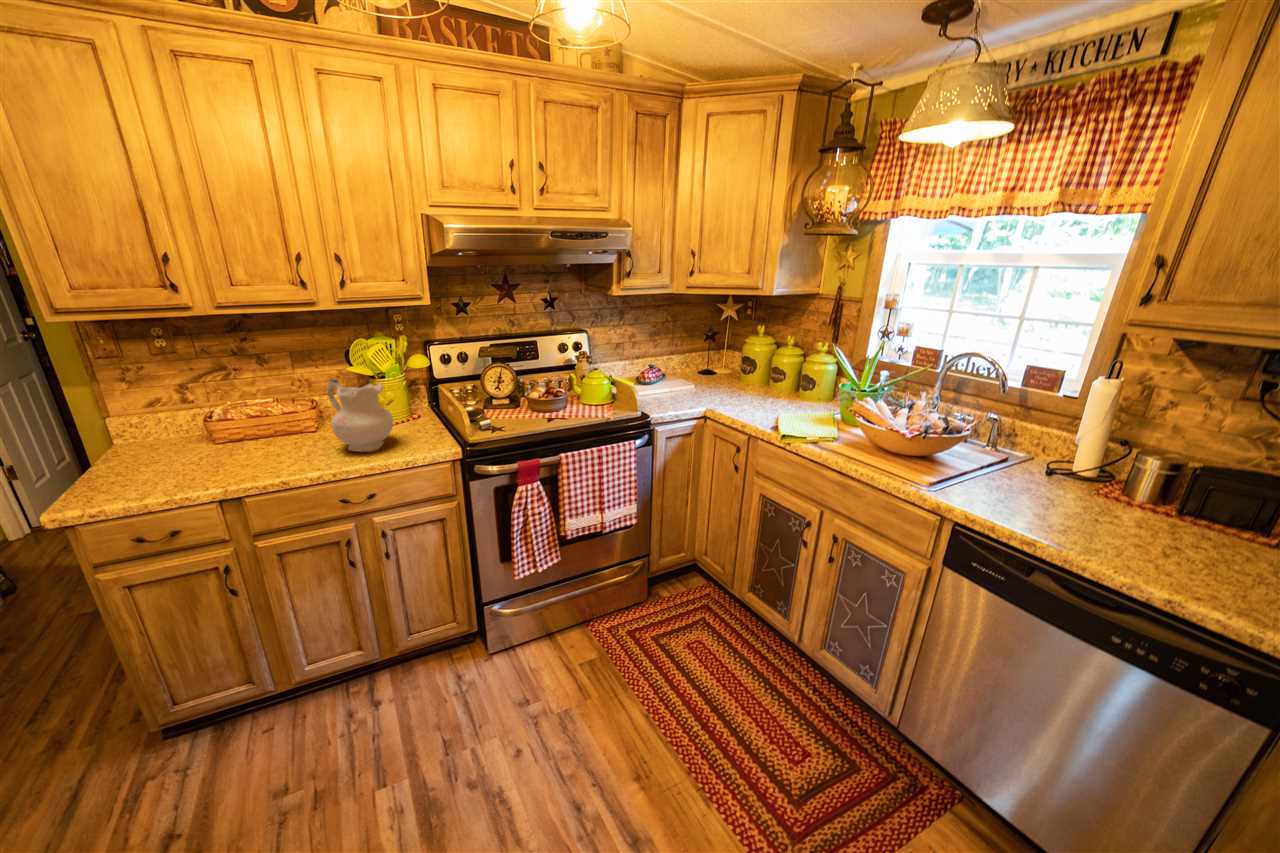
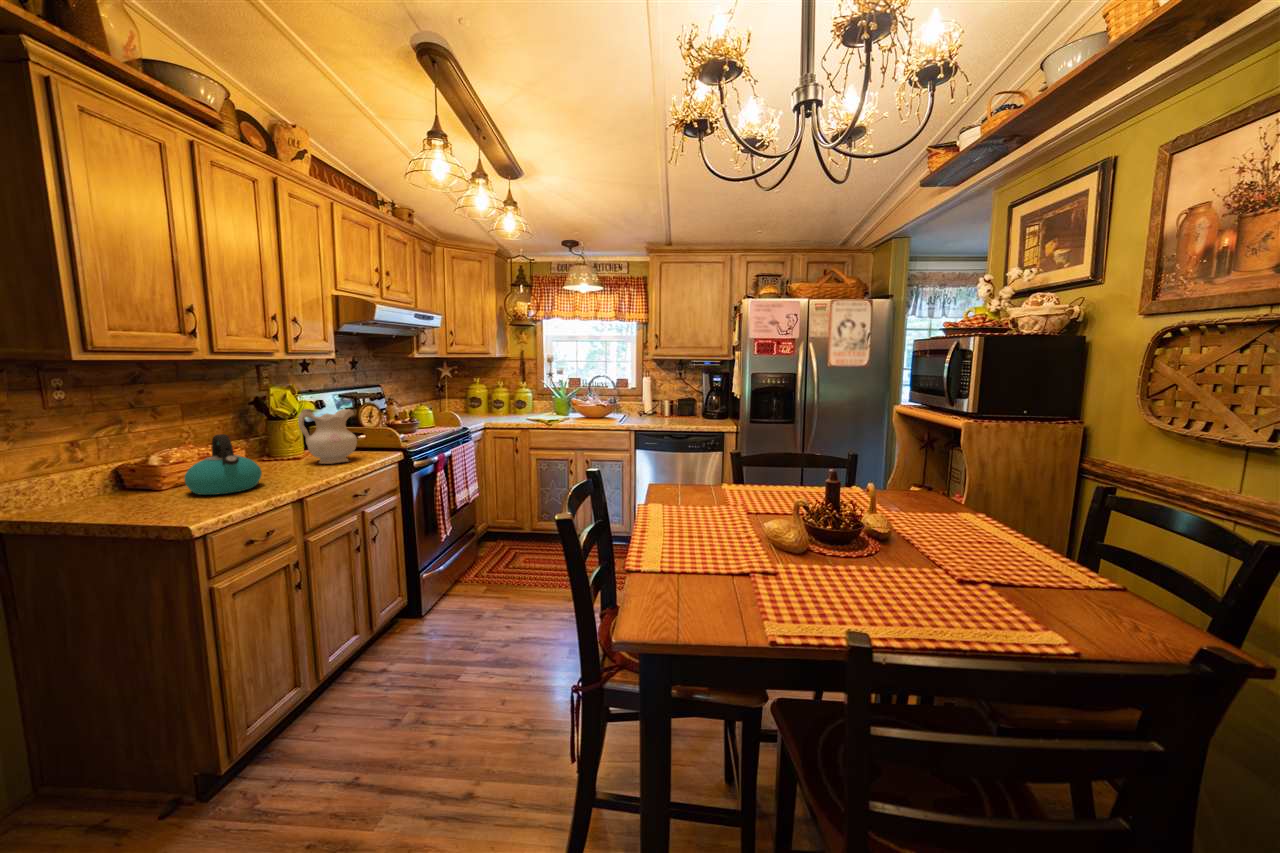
kettle: none [149,406,243,476] -> present [184,434,262,495]

